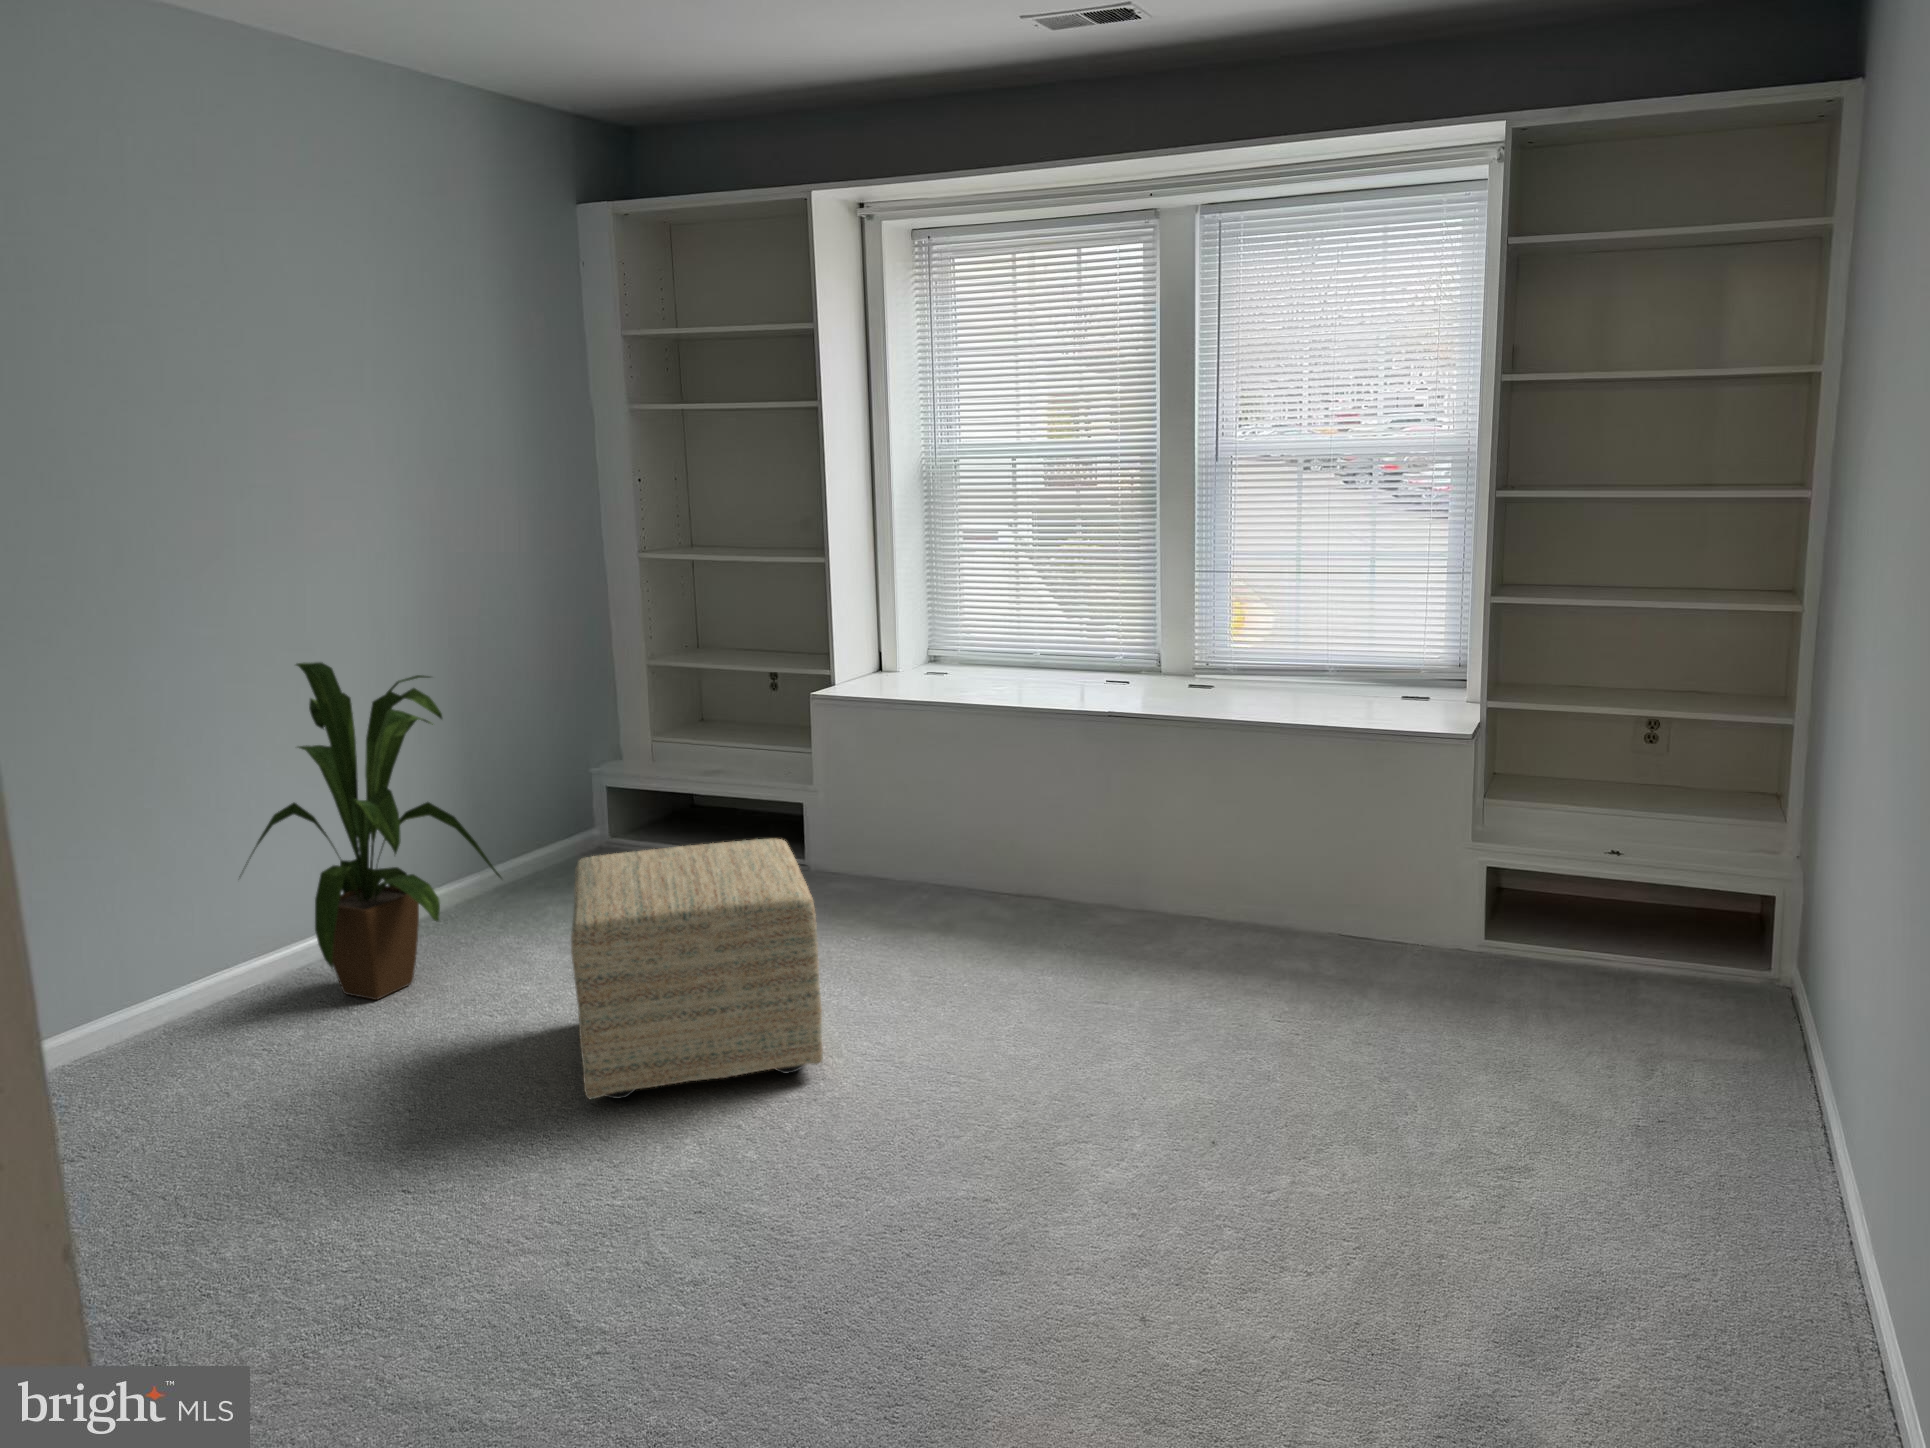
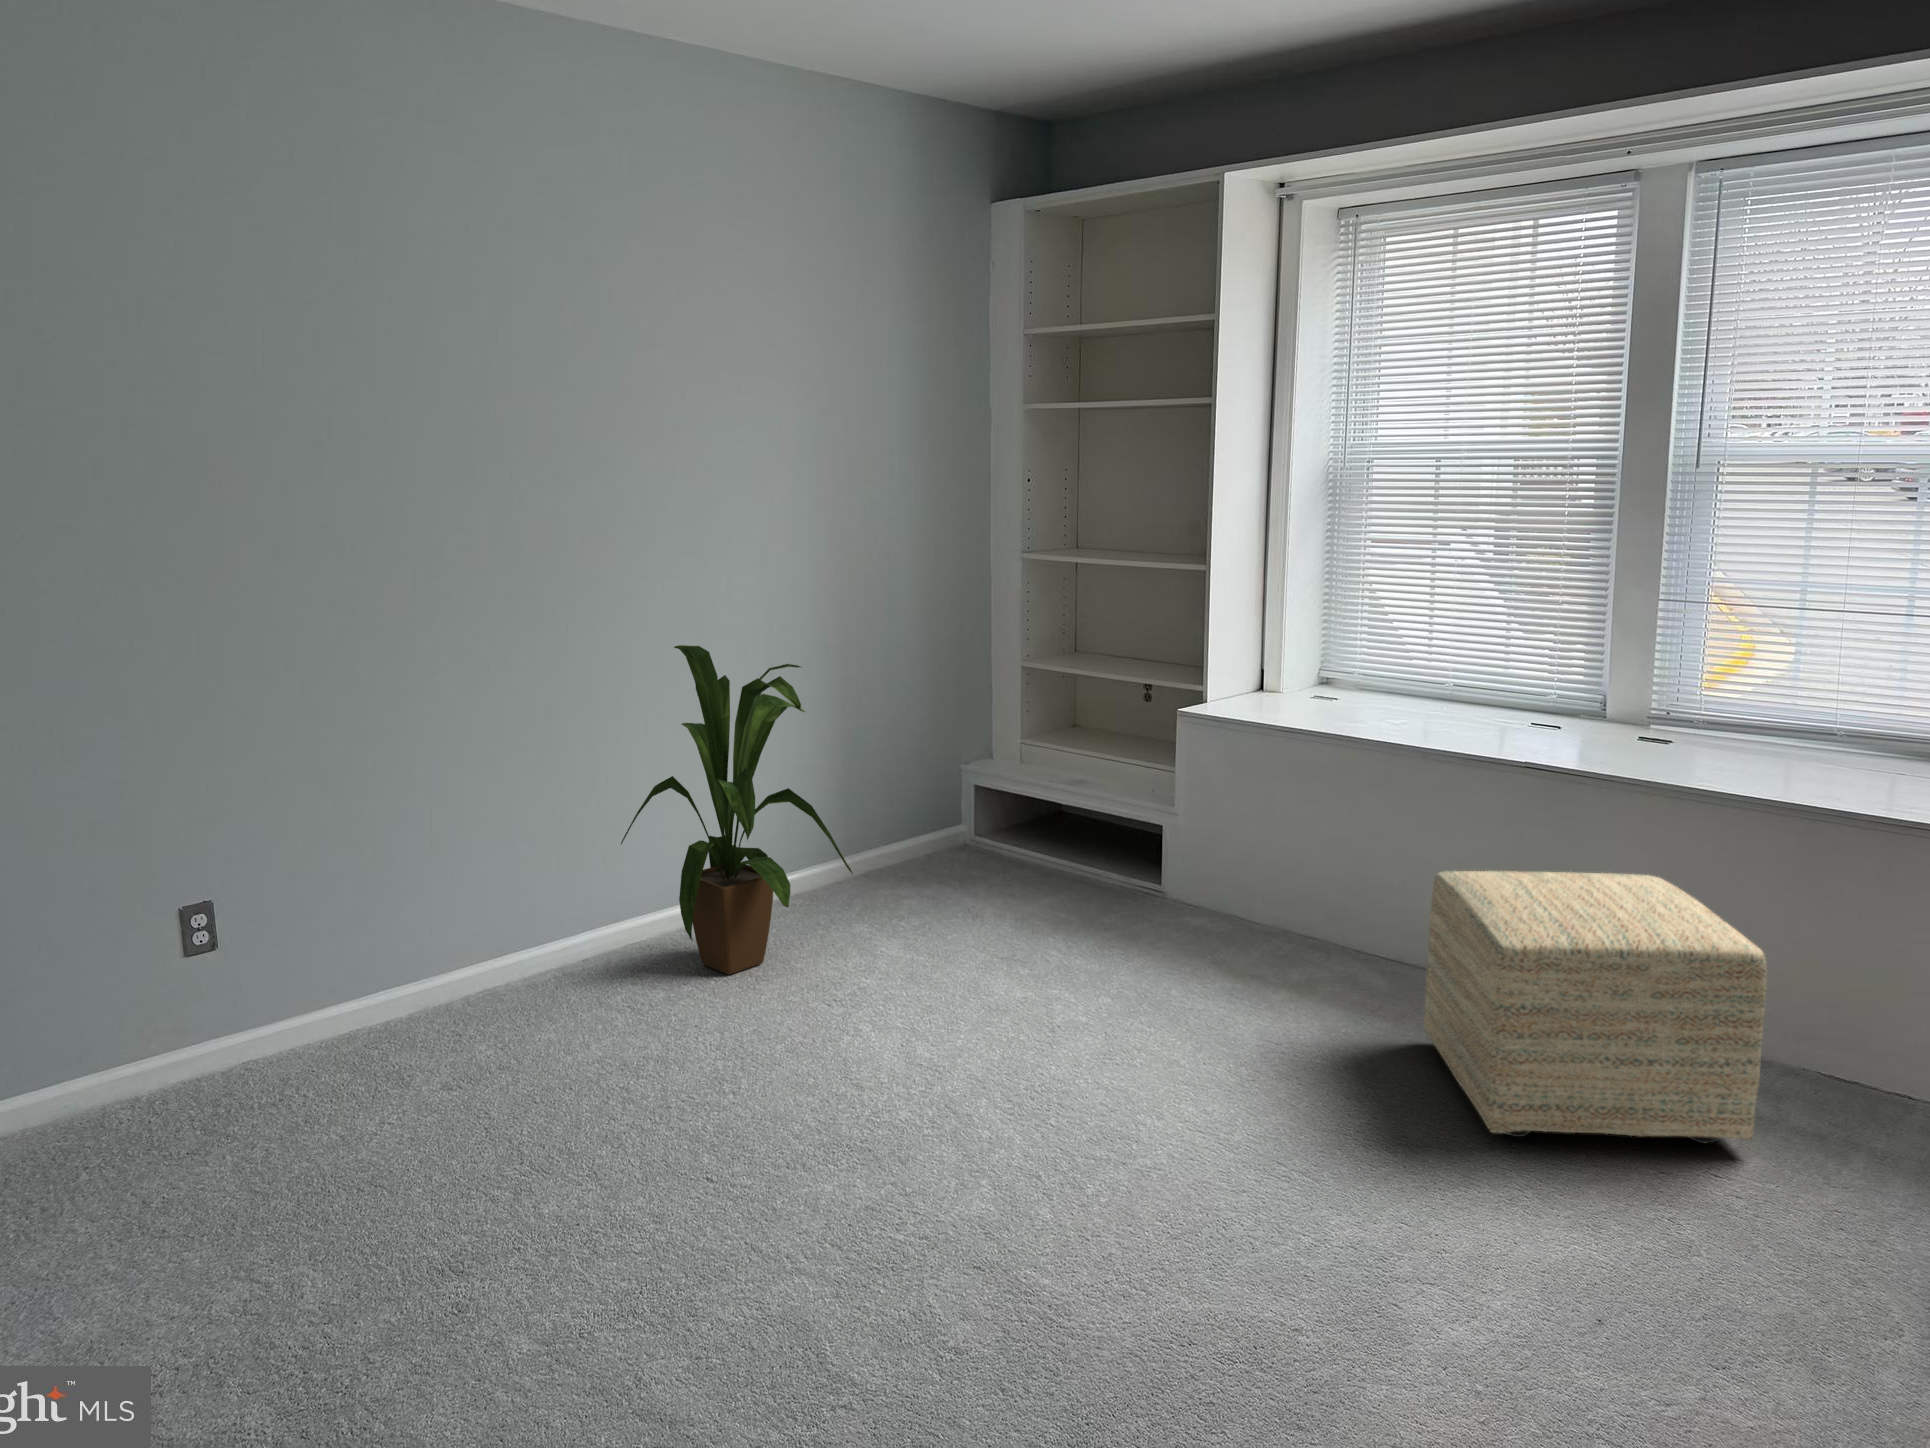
ottoman: present [571,839,823,1099] -> present [1424,871,1767,1143]

